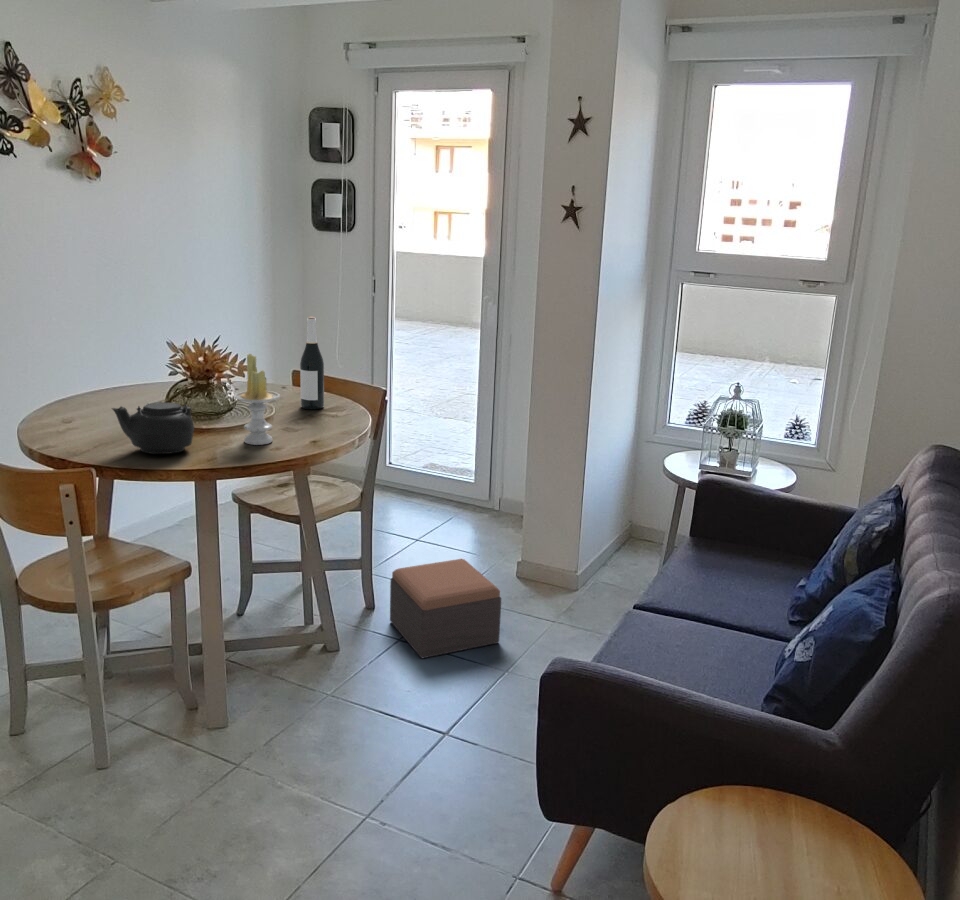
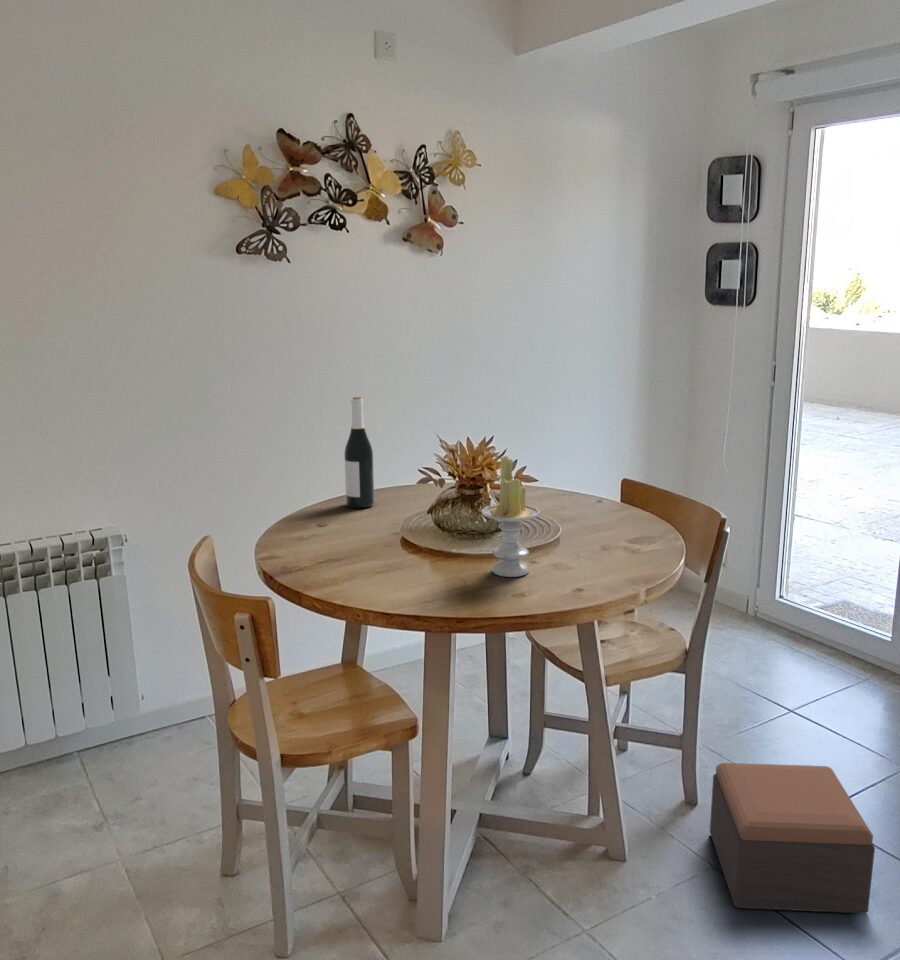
wine bottle: present [300,317,324,409] -> present [345,397,374,508]
teapot: present [112,402,194,454] -> none [332,511,427,577]

